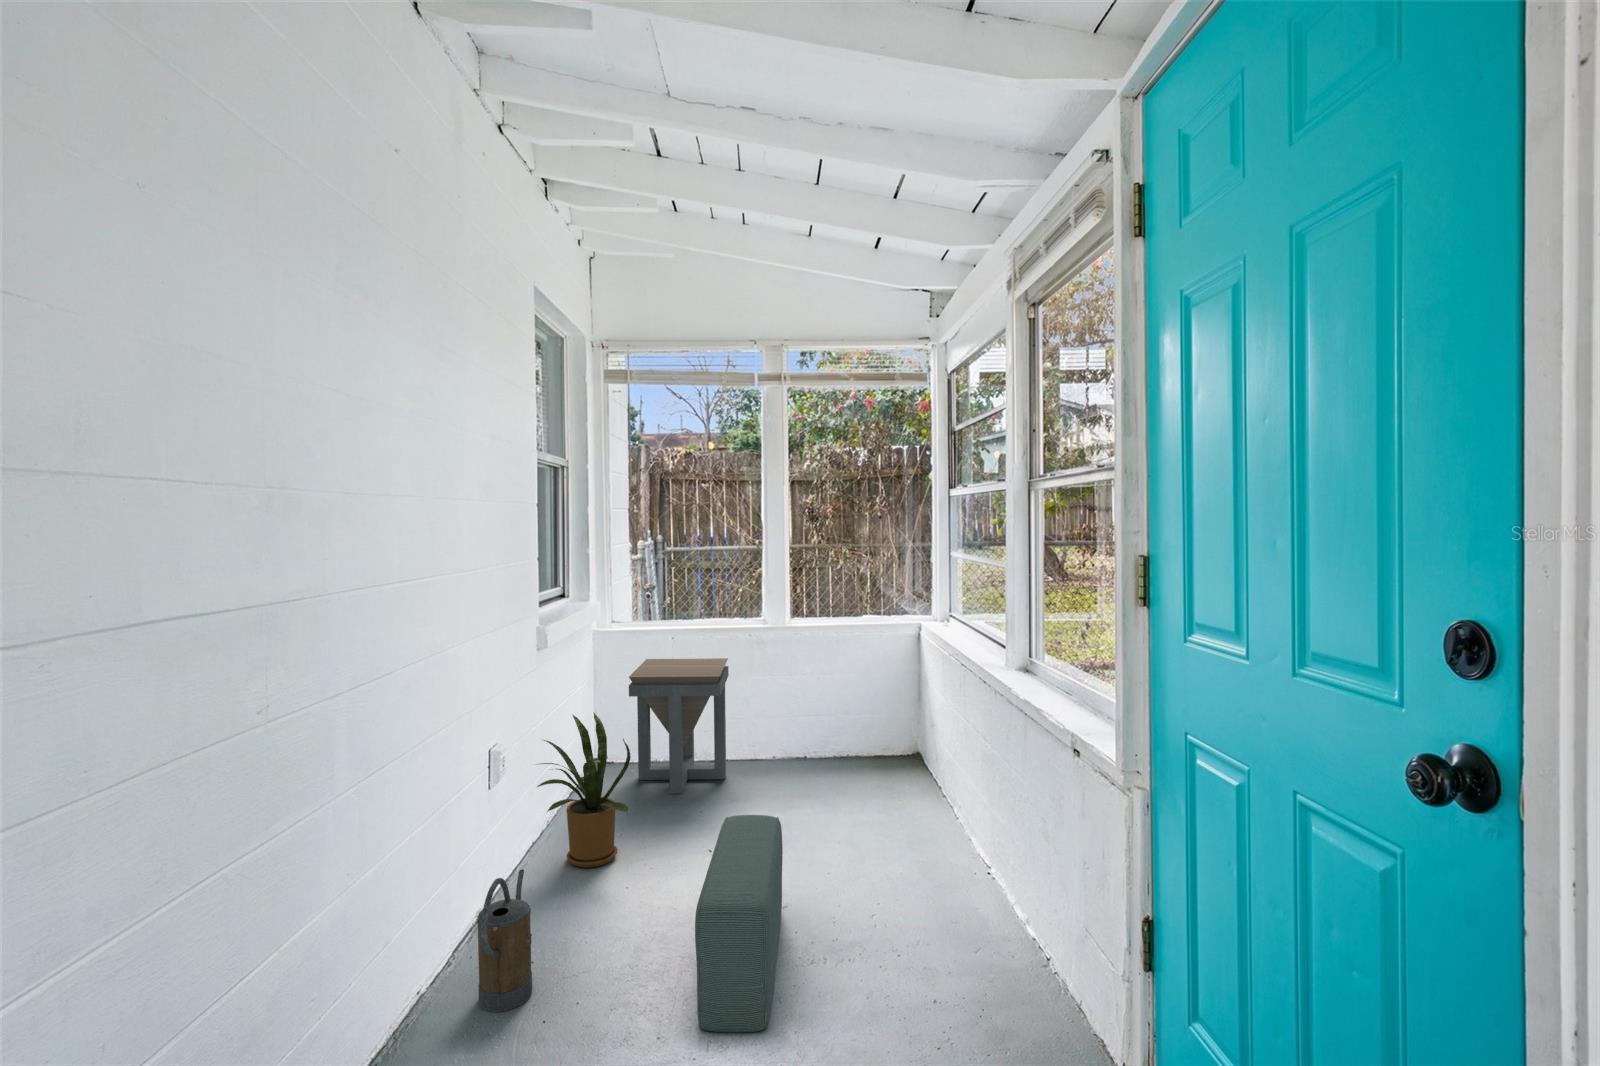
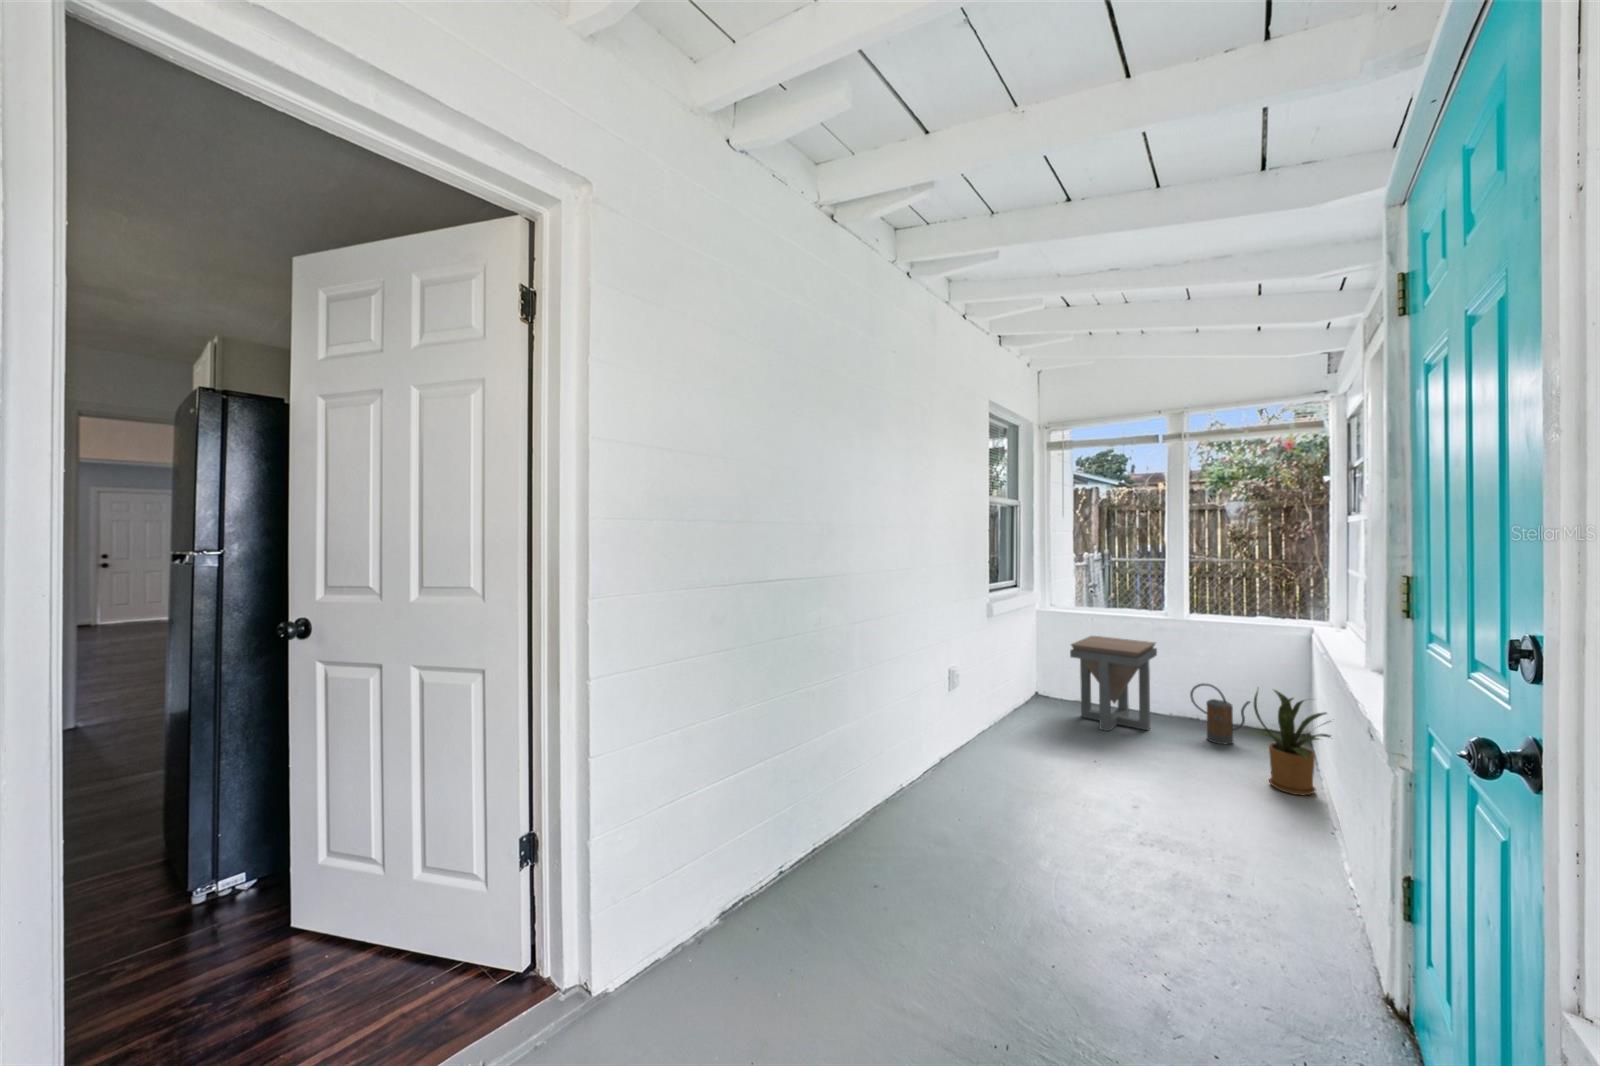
house plant: present [537,713,630,868] -> present [1254,690,1331,795]
pouf: present [695,815,783,1032] -> none [1052,738,1145,862]
watering can: present [477,869,532,1012] -> present [1190,684,1250,744]

